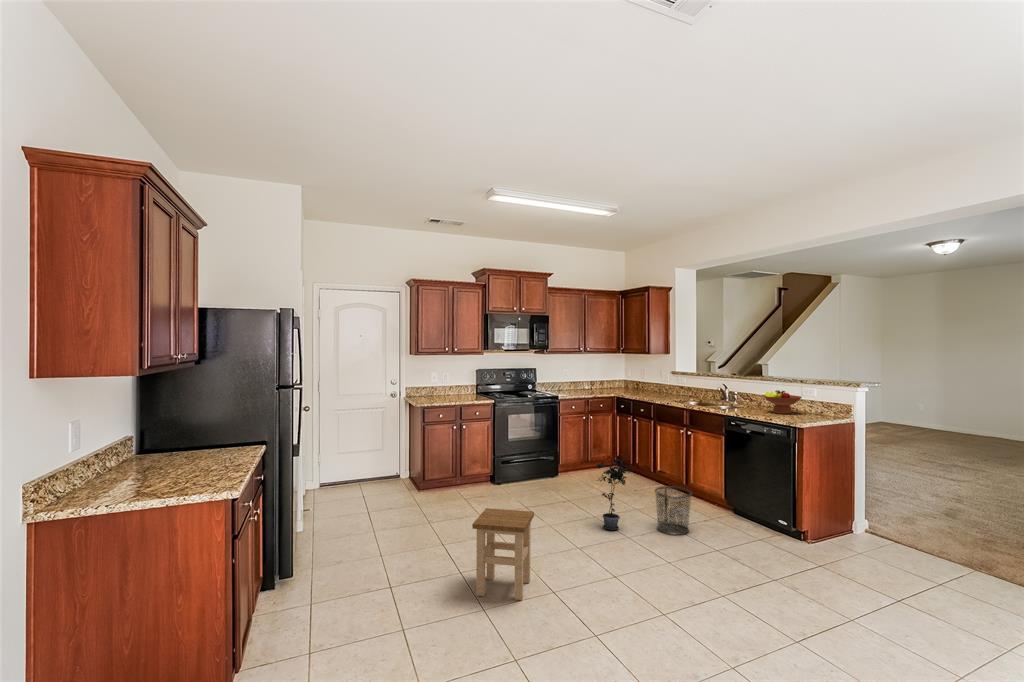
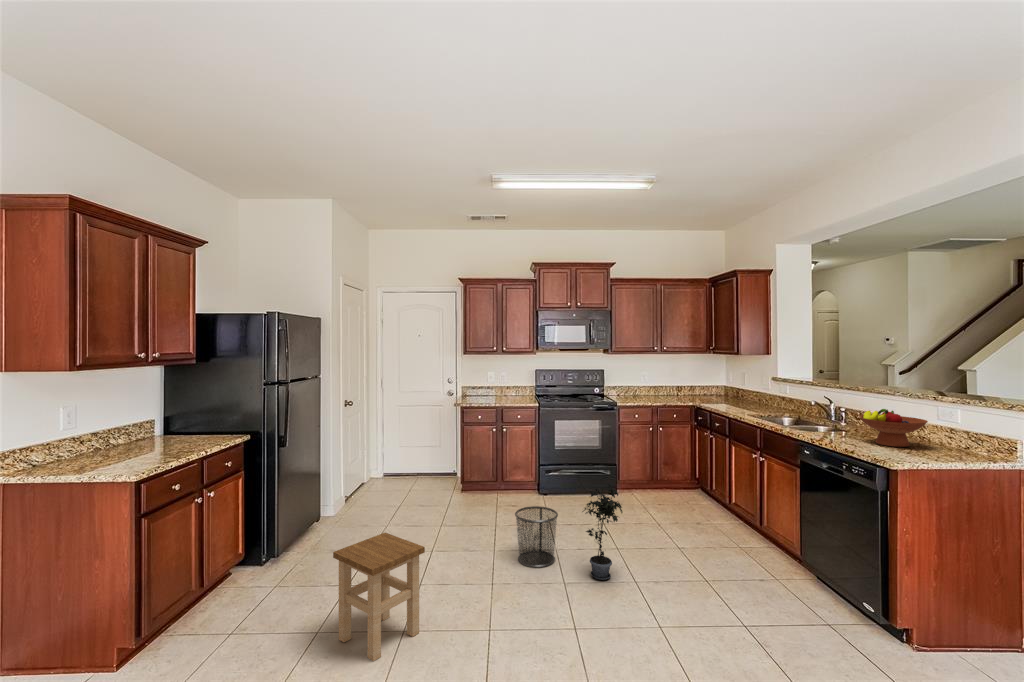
waste bin: present [655,486,692,535] -> present [515,506,558,567]

